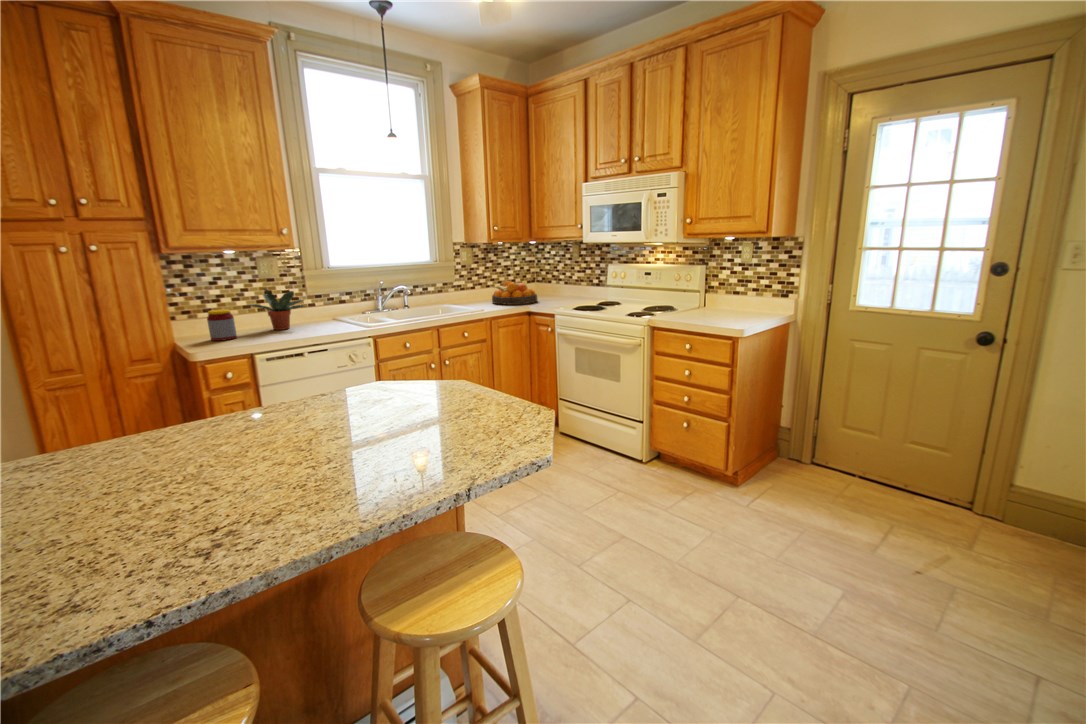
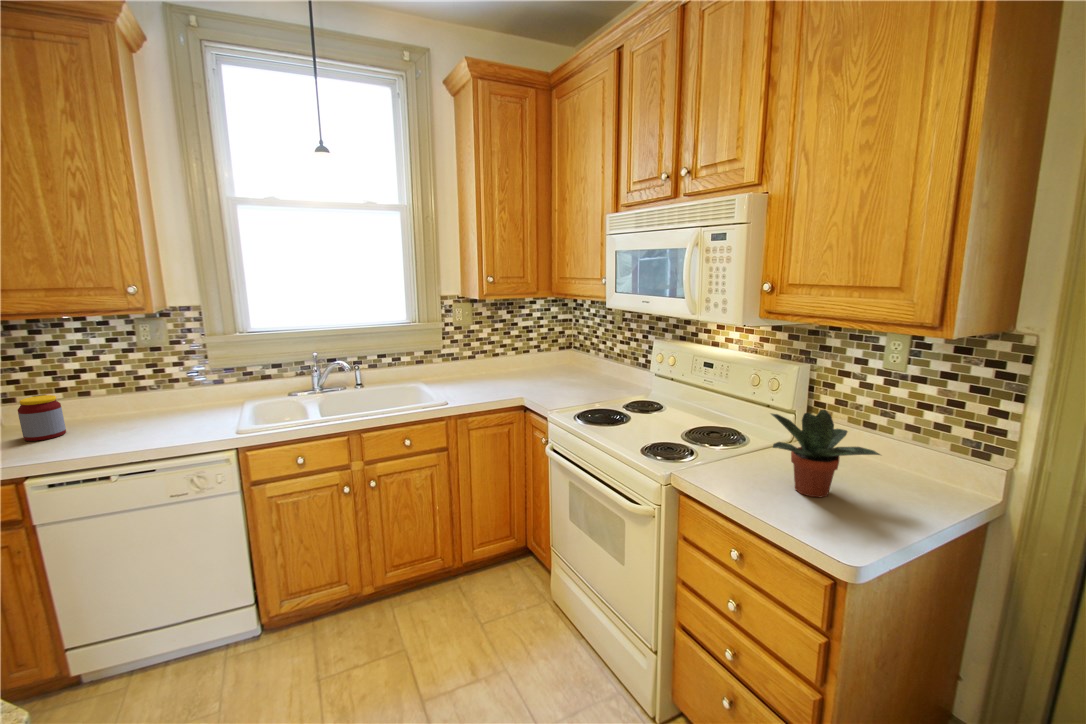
fruit bowl: present [492,281,537,305] -> none [486,352,551,391]
potted plant: present [249,289,306,330] -> present [771,410,880,497]

